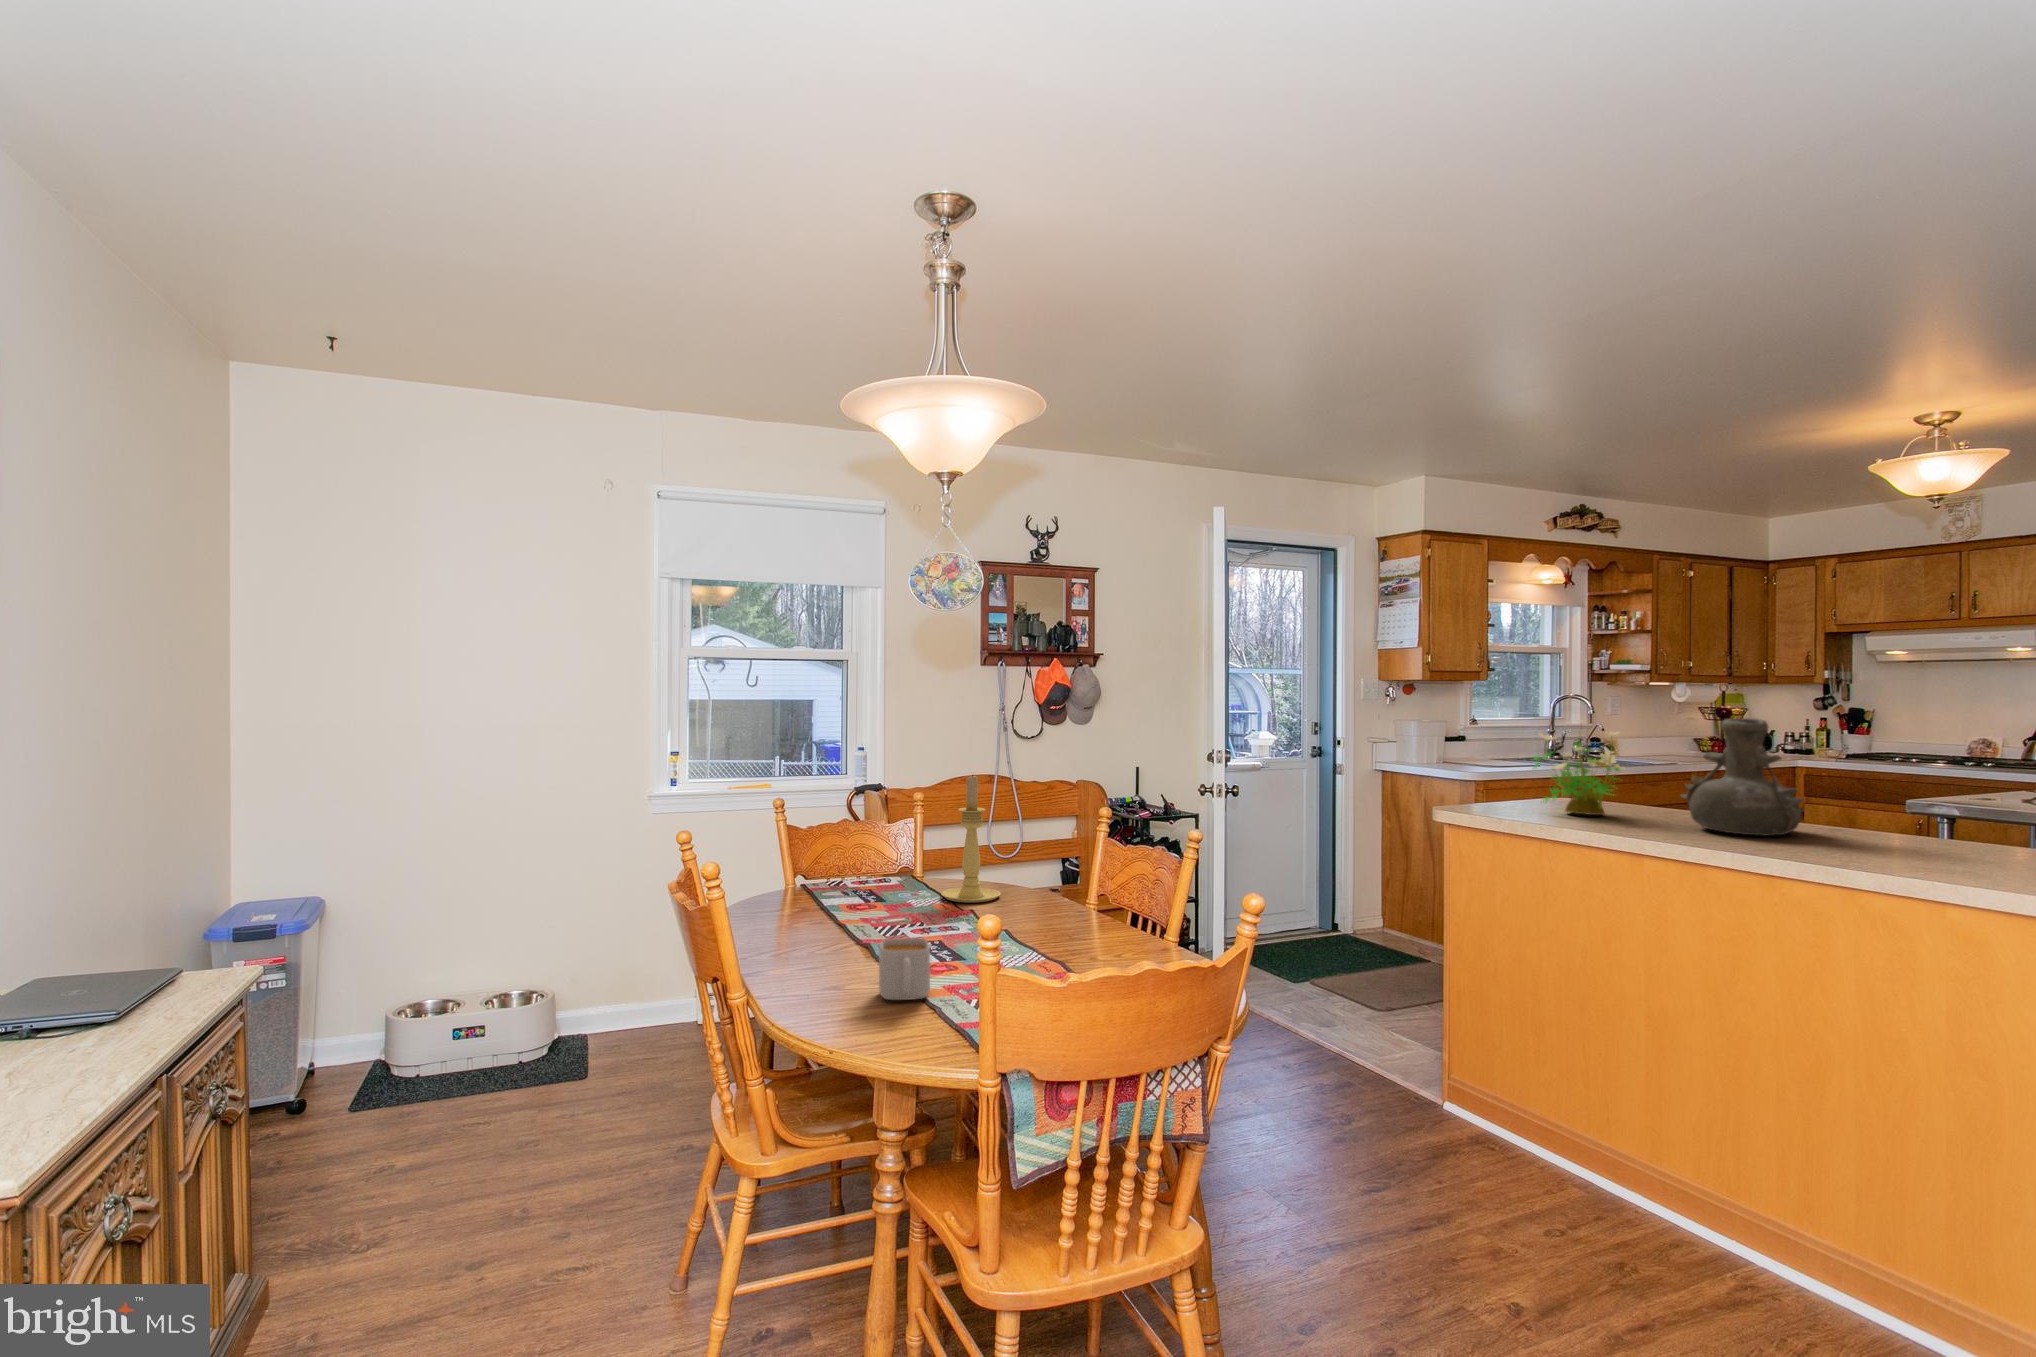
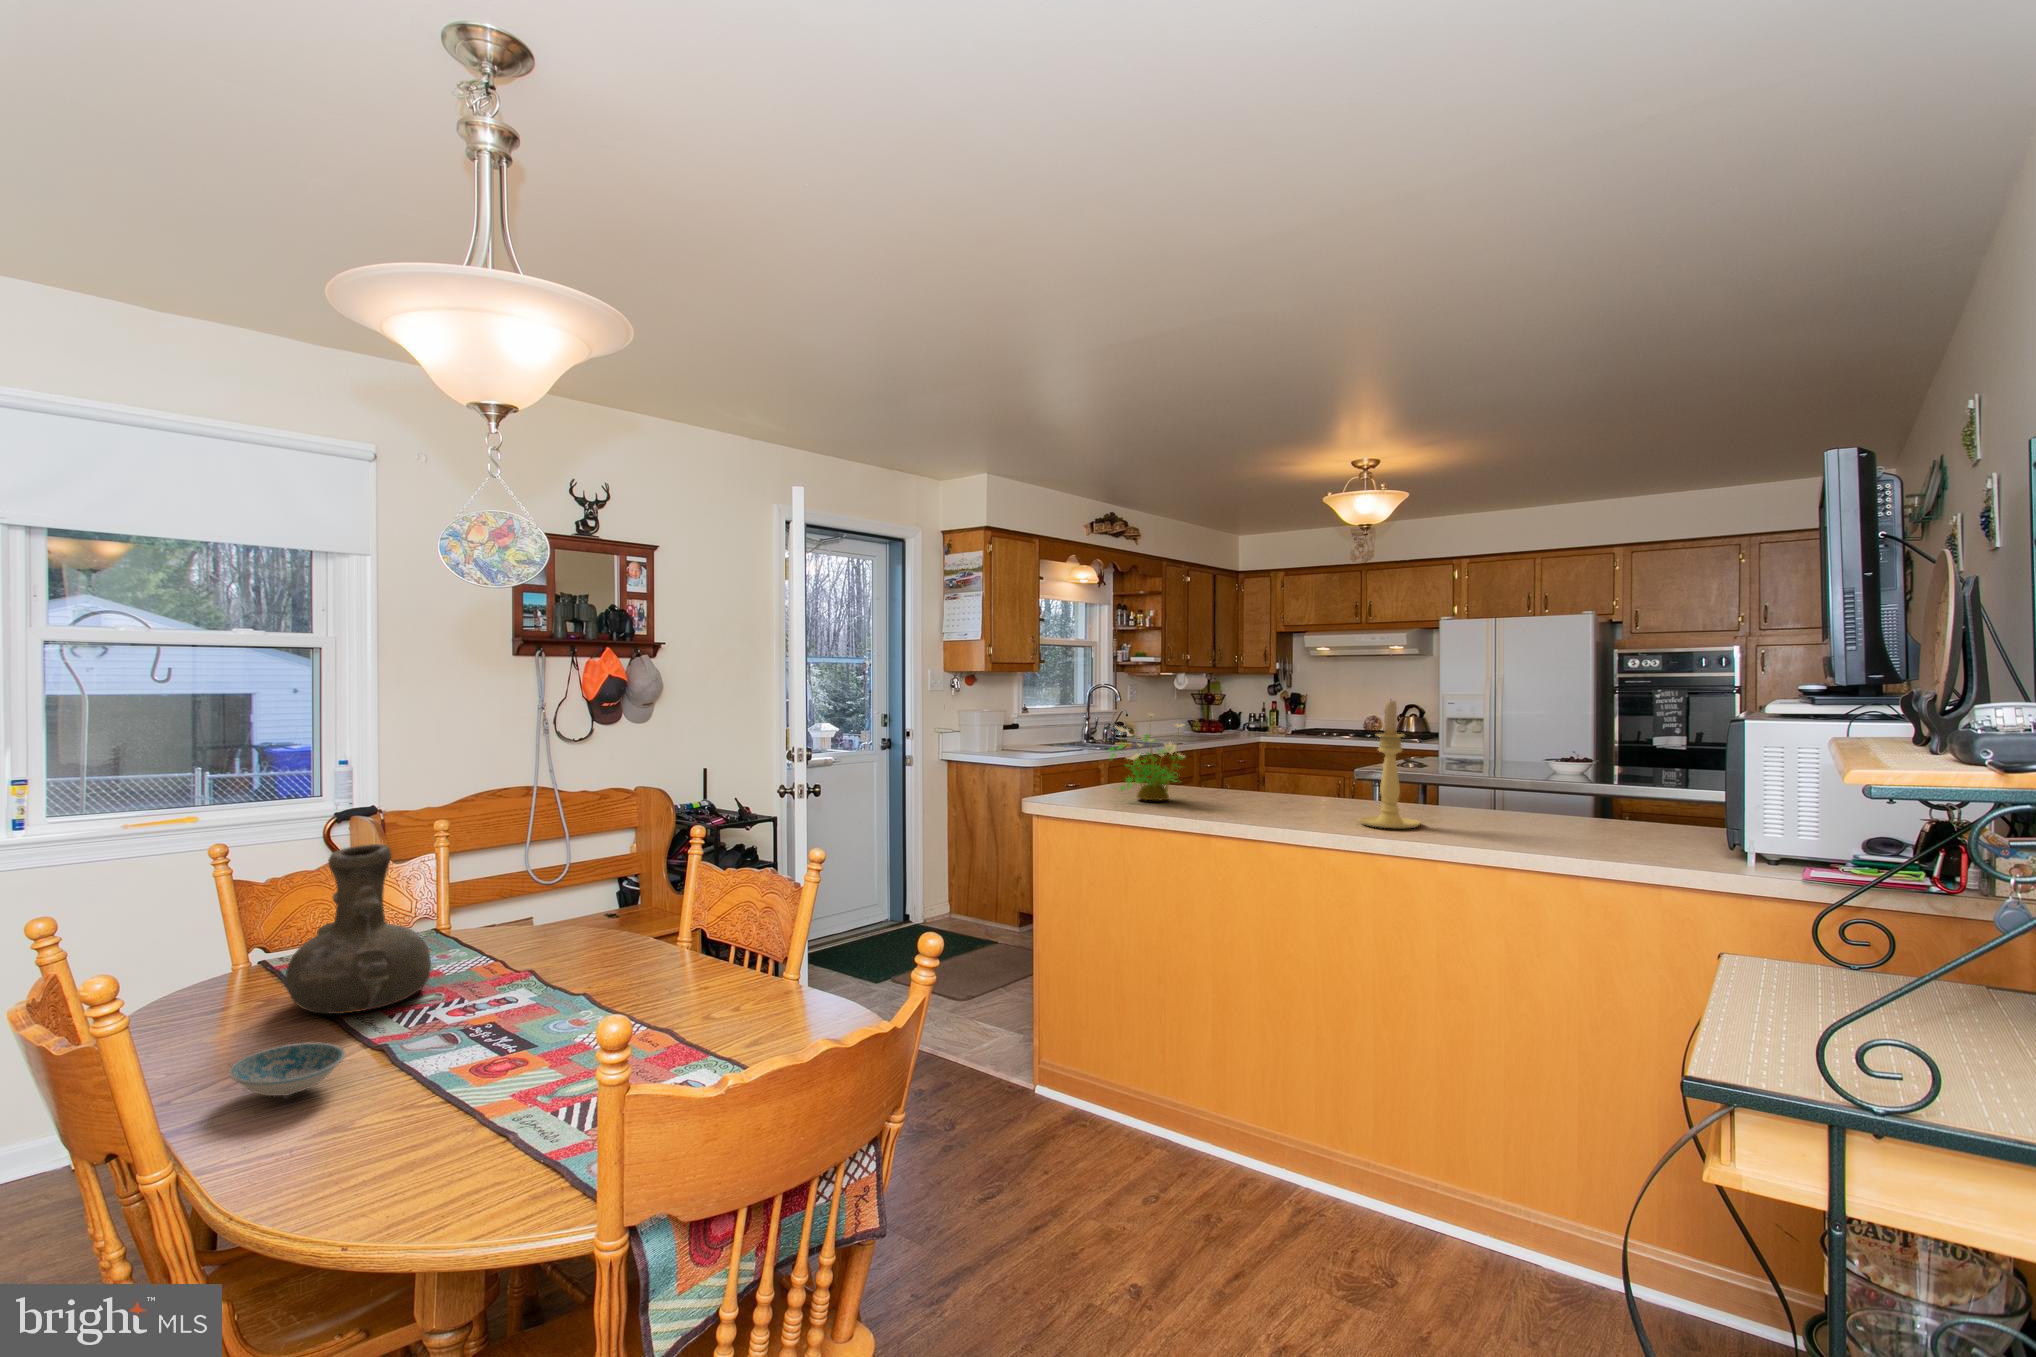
vase: present [1681,718,1804,836] -> present [285,844,431,1014]
candle holder: present [941,775,1001,903] -> present [1359,701,1421,829]
ceramic bowl: none [776,933,843,966] -> present [229,1042,345,1096]
mug: present [879,938,930,1000] -> none [413,1036,494,1131]

